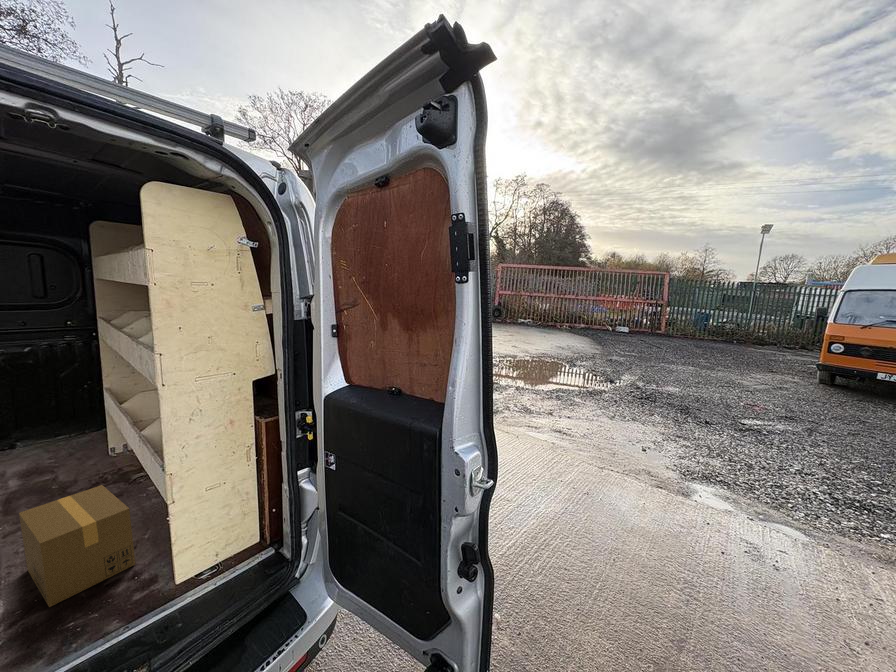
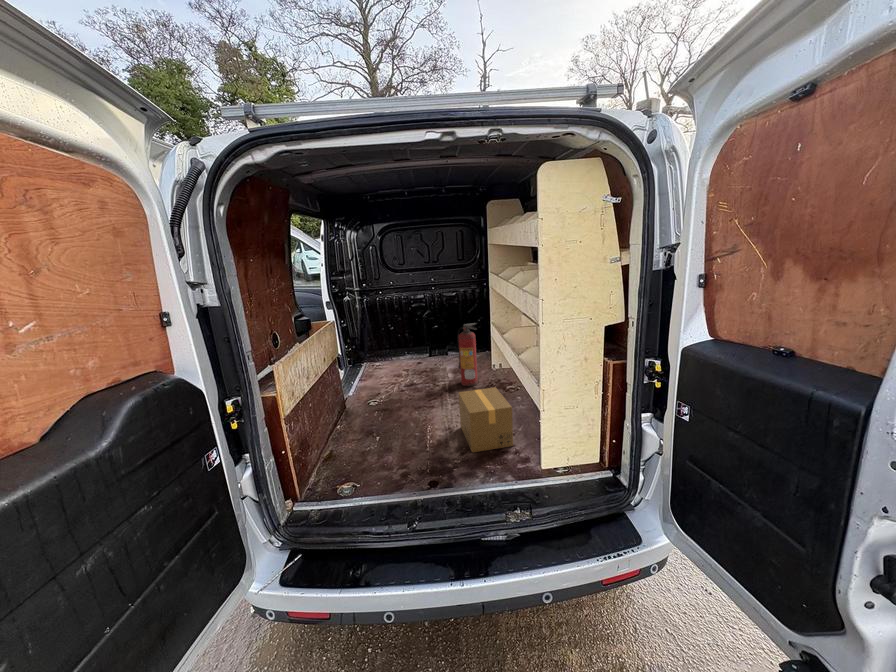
fire extinguisher: none [25,393,75,495] -> present [457,323,478,386]

